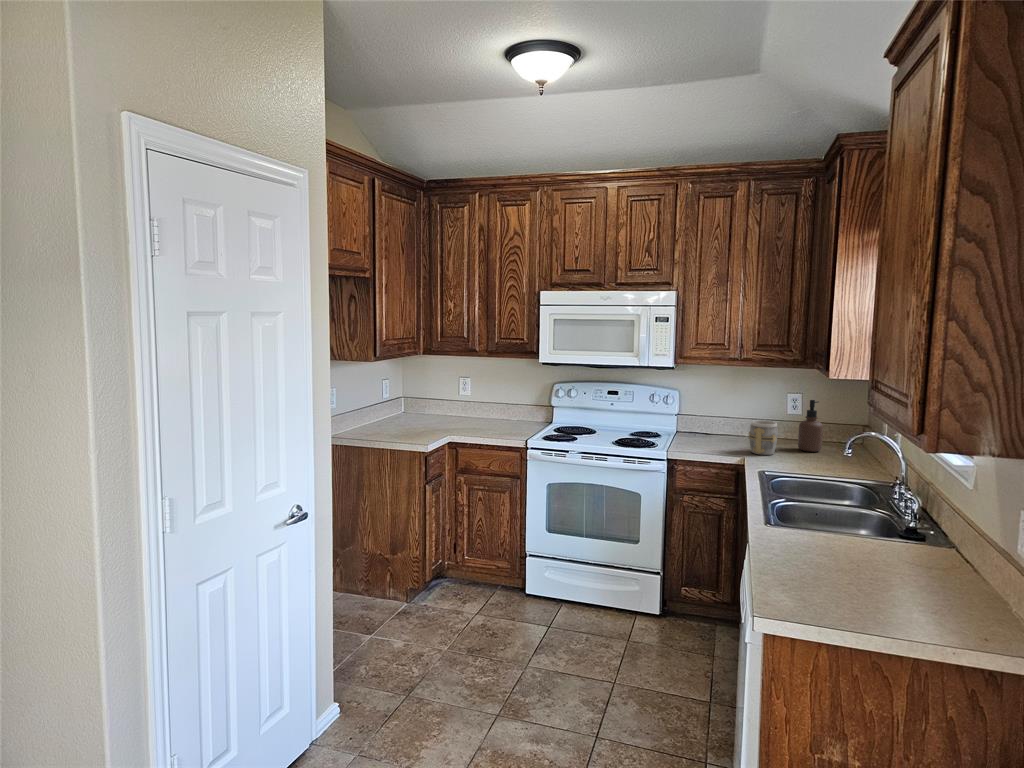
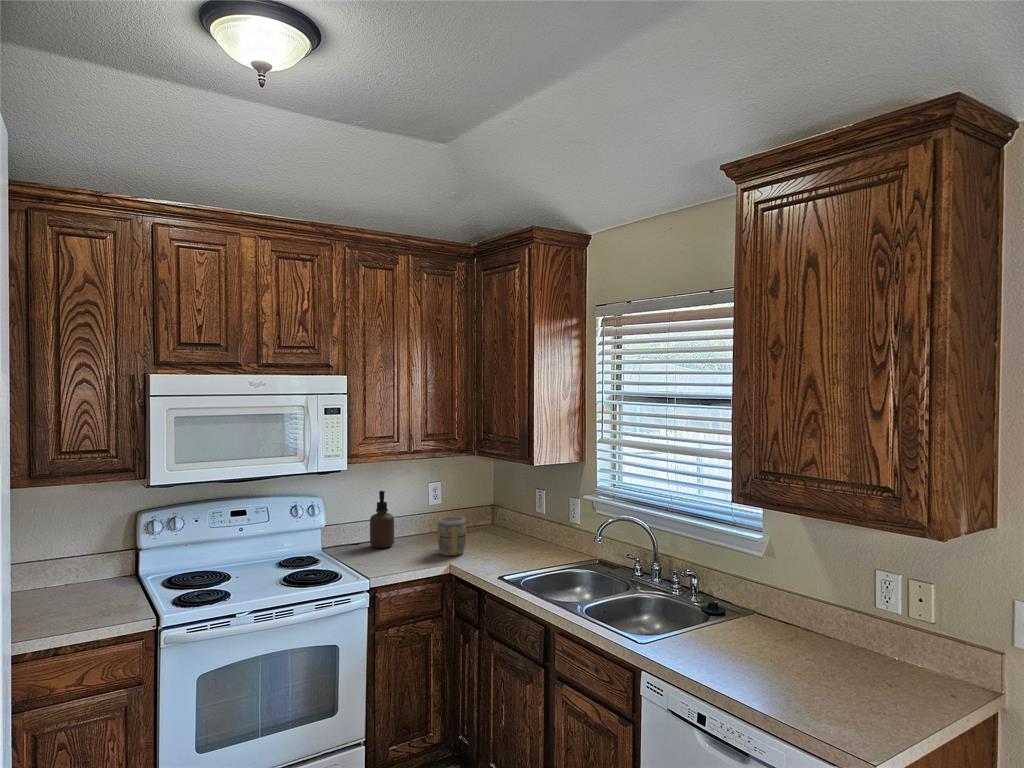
soap dispenser: present [798,400,823,452] -> present [370,491,394,548]

